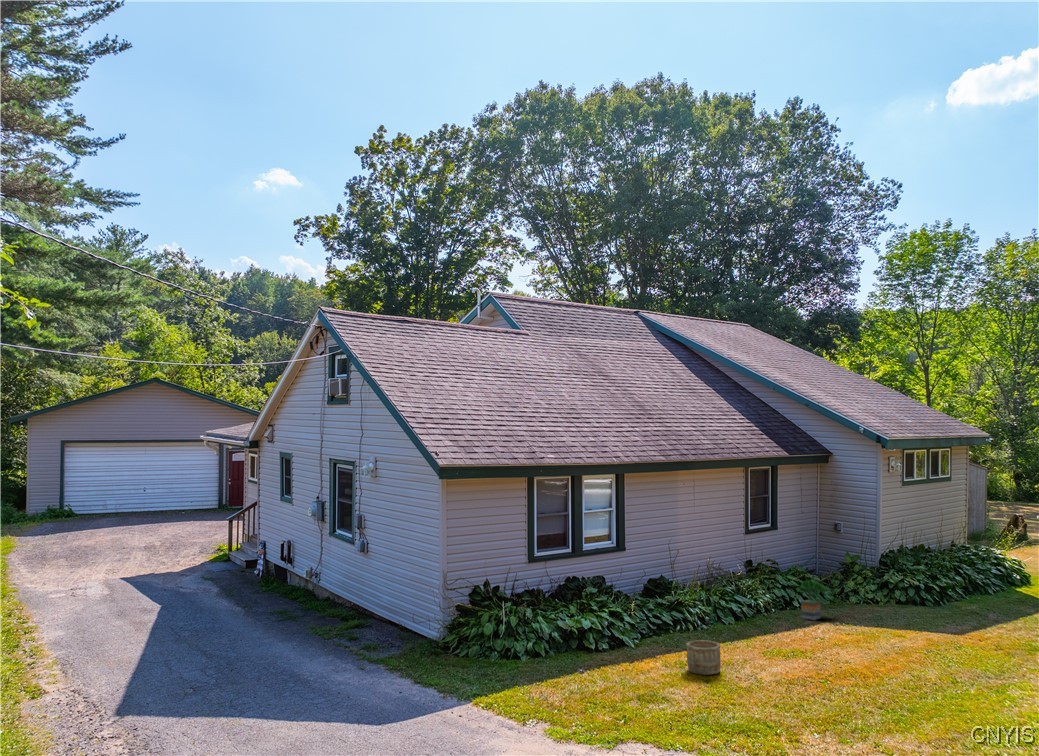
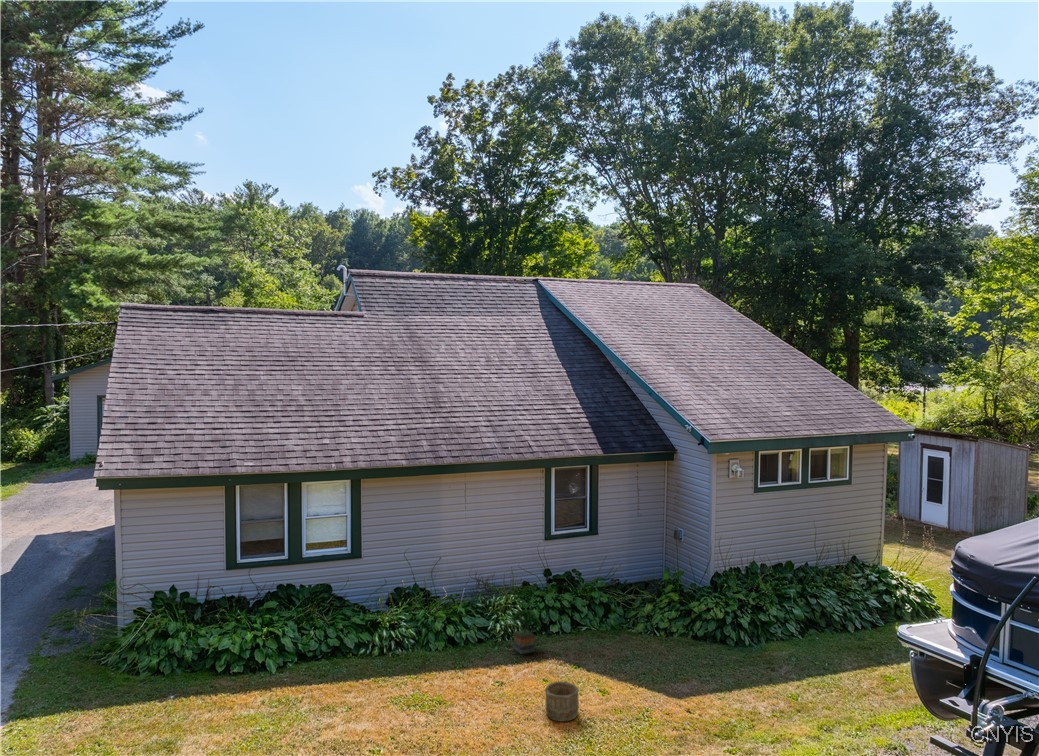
wooden bucket: present [686,640,721,675] -> present [545,682,579,721]

